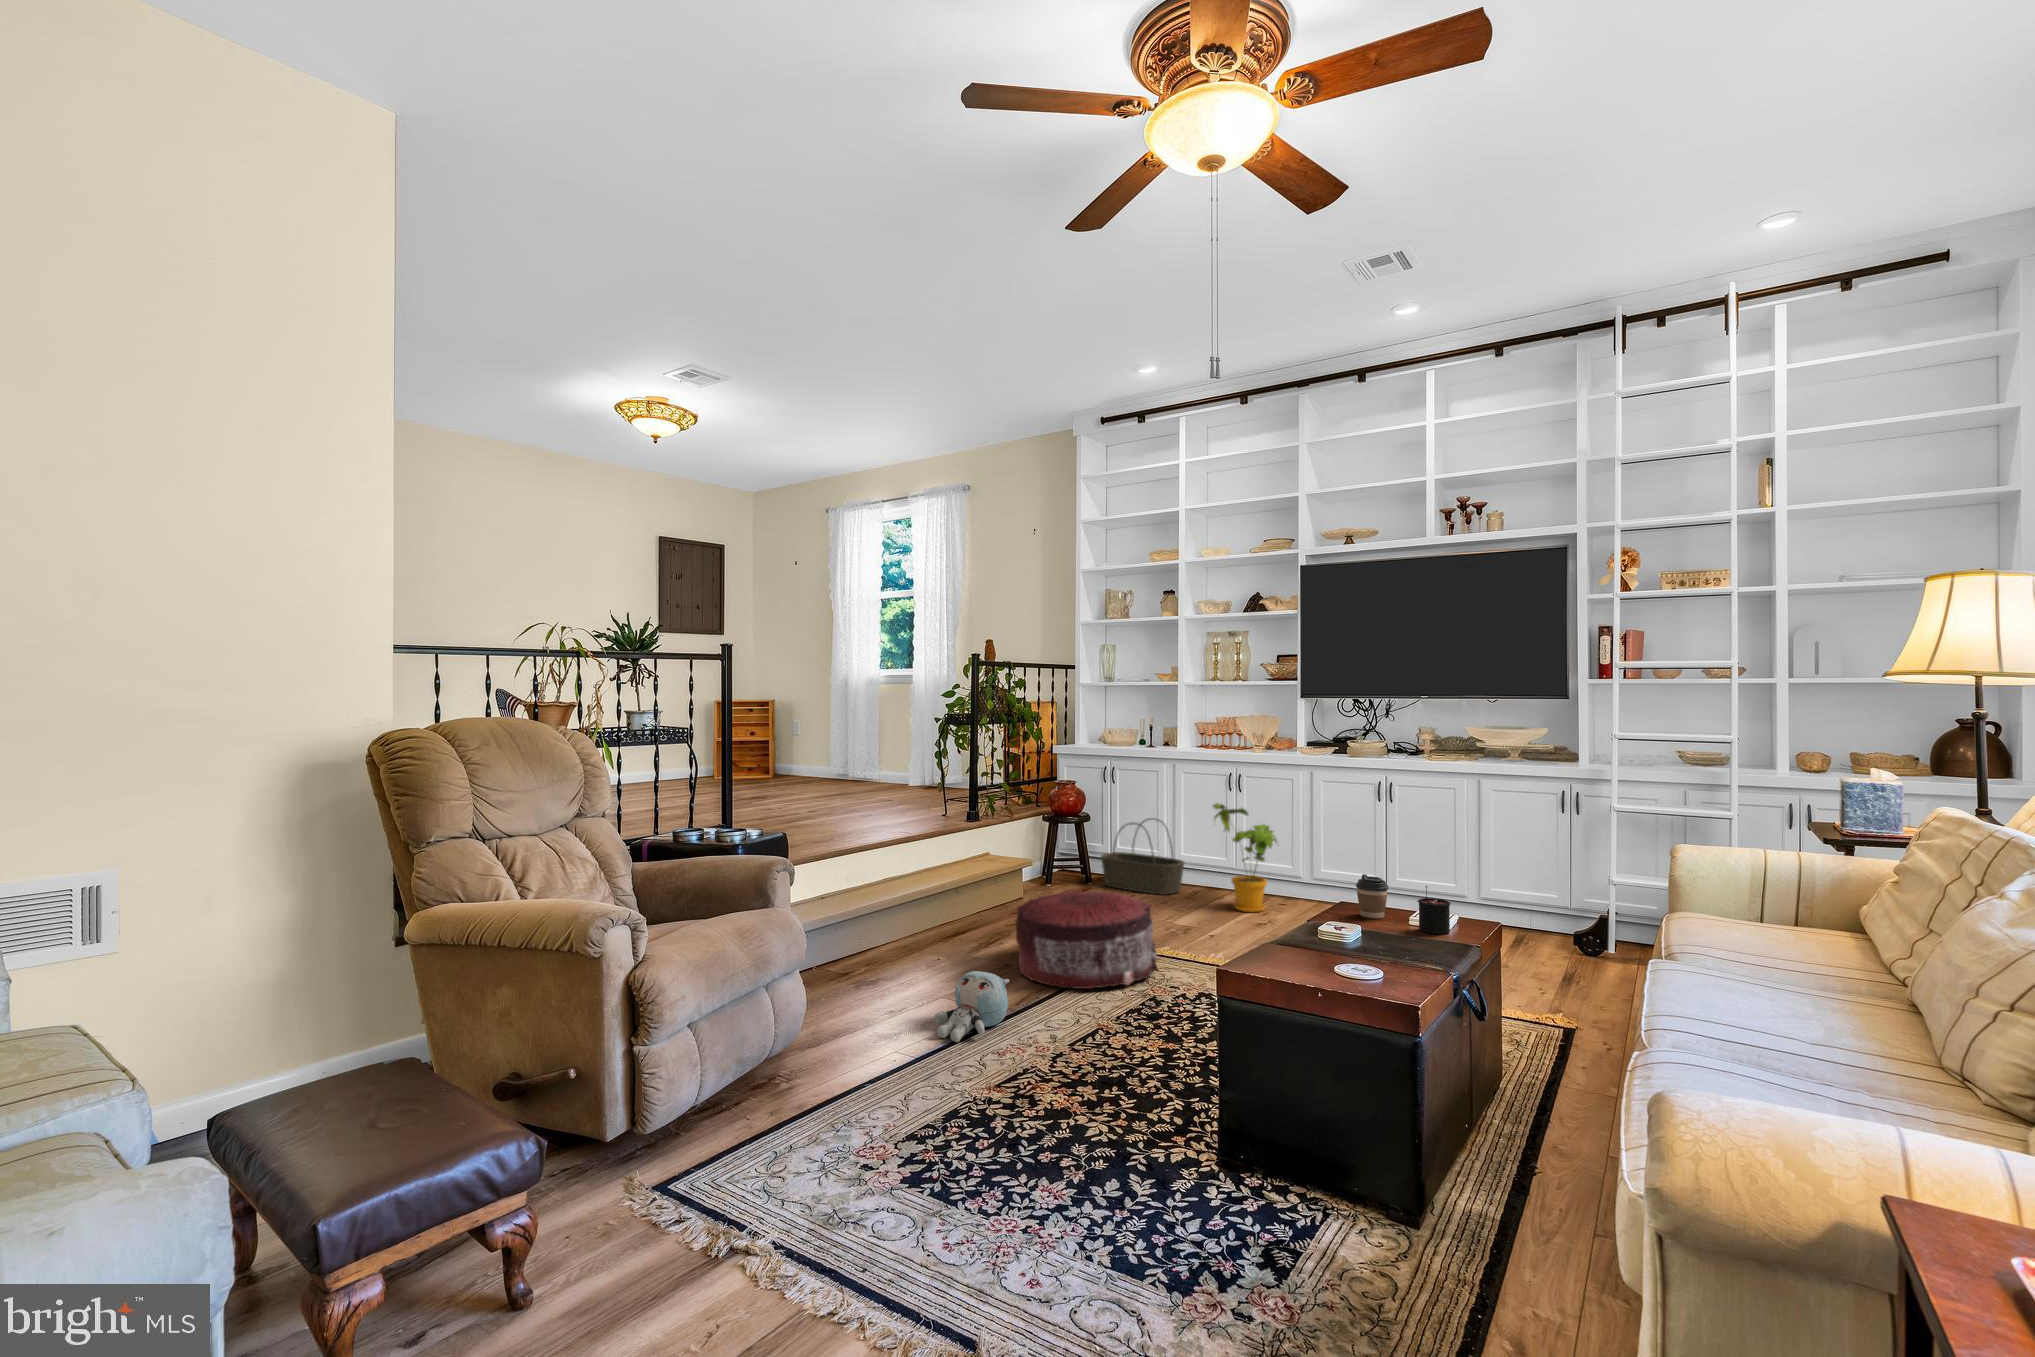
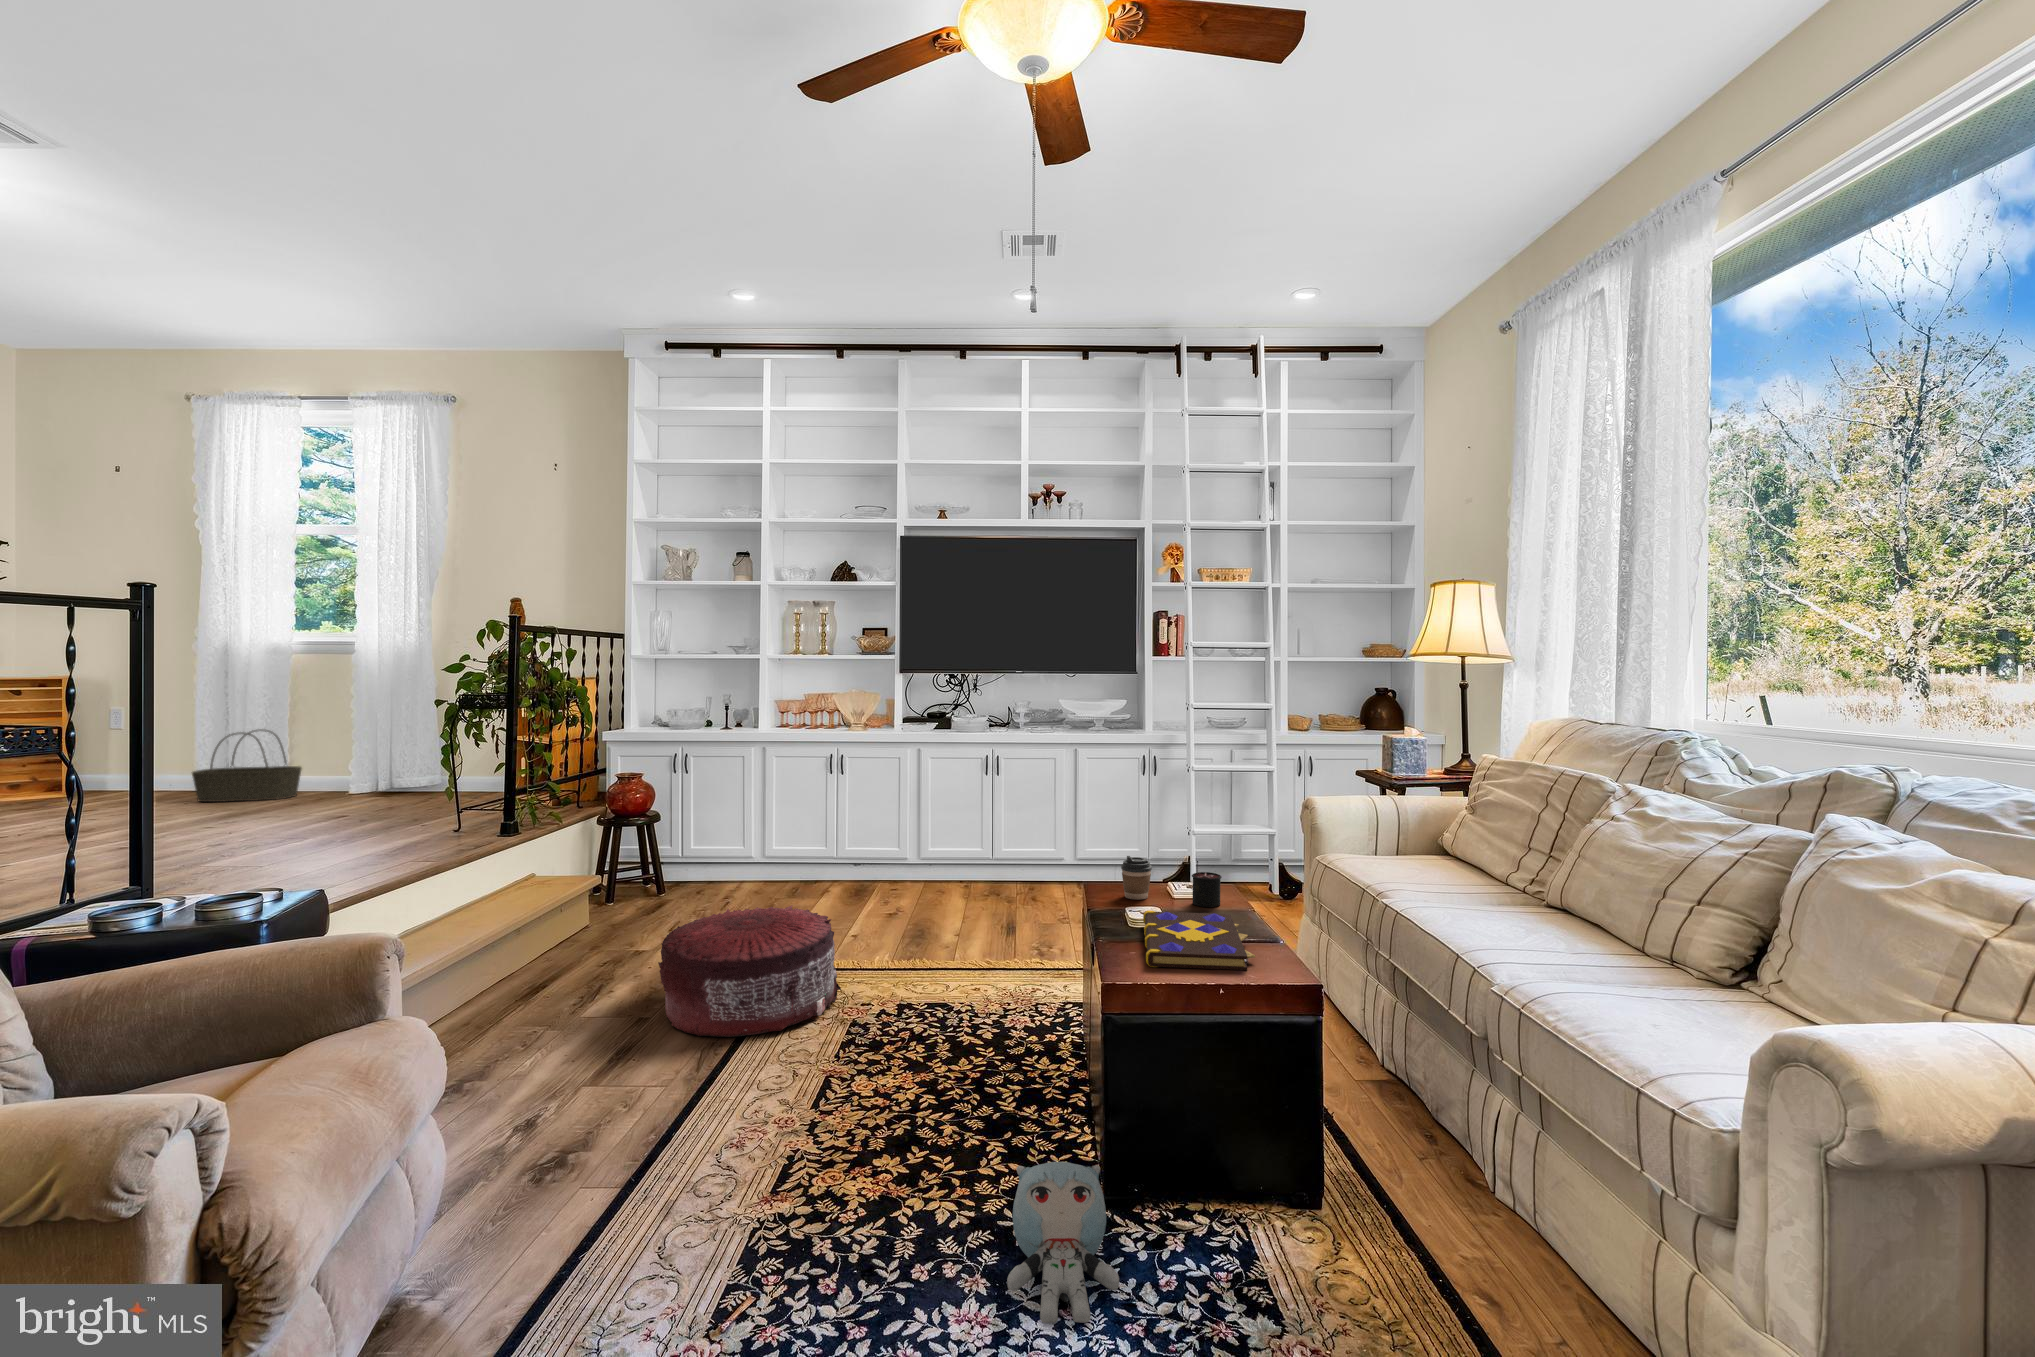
house plant: present [1213,804,1278,912] -> none [830,790,900,904]
basket: present [1101,818,1184,895] -> present [192,729,302,802]
book: none [1279,922,1421,982] -> present [1143,910,1255,970]
plush toy: present [934,971,1009,1042] -> present [1007,1162,1119,1323]

